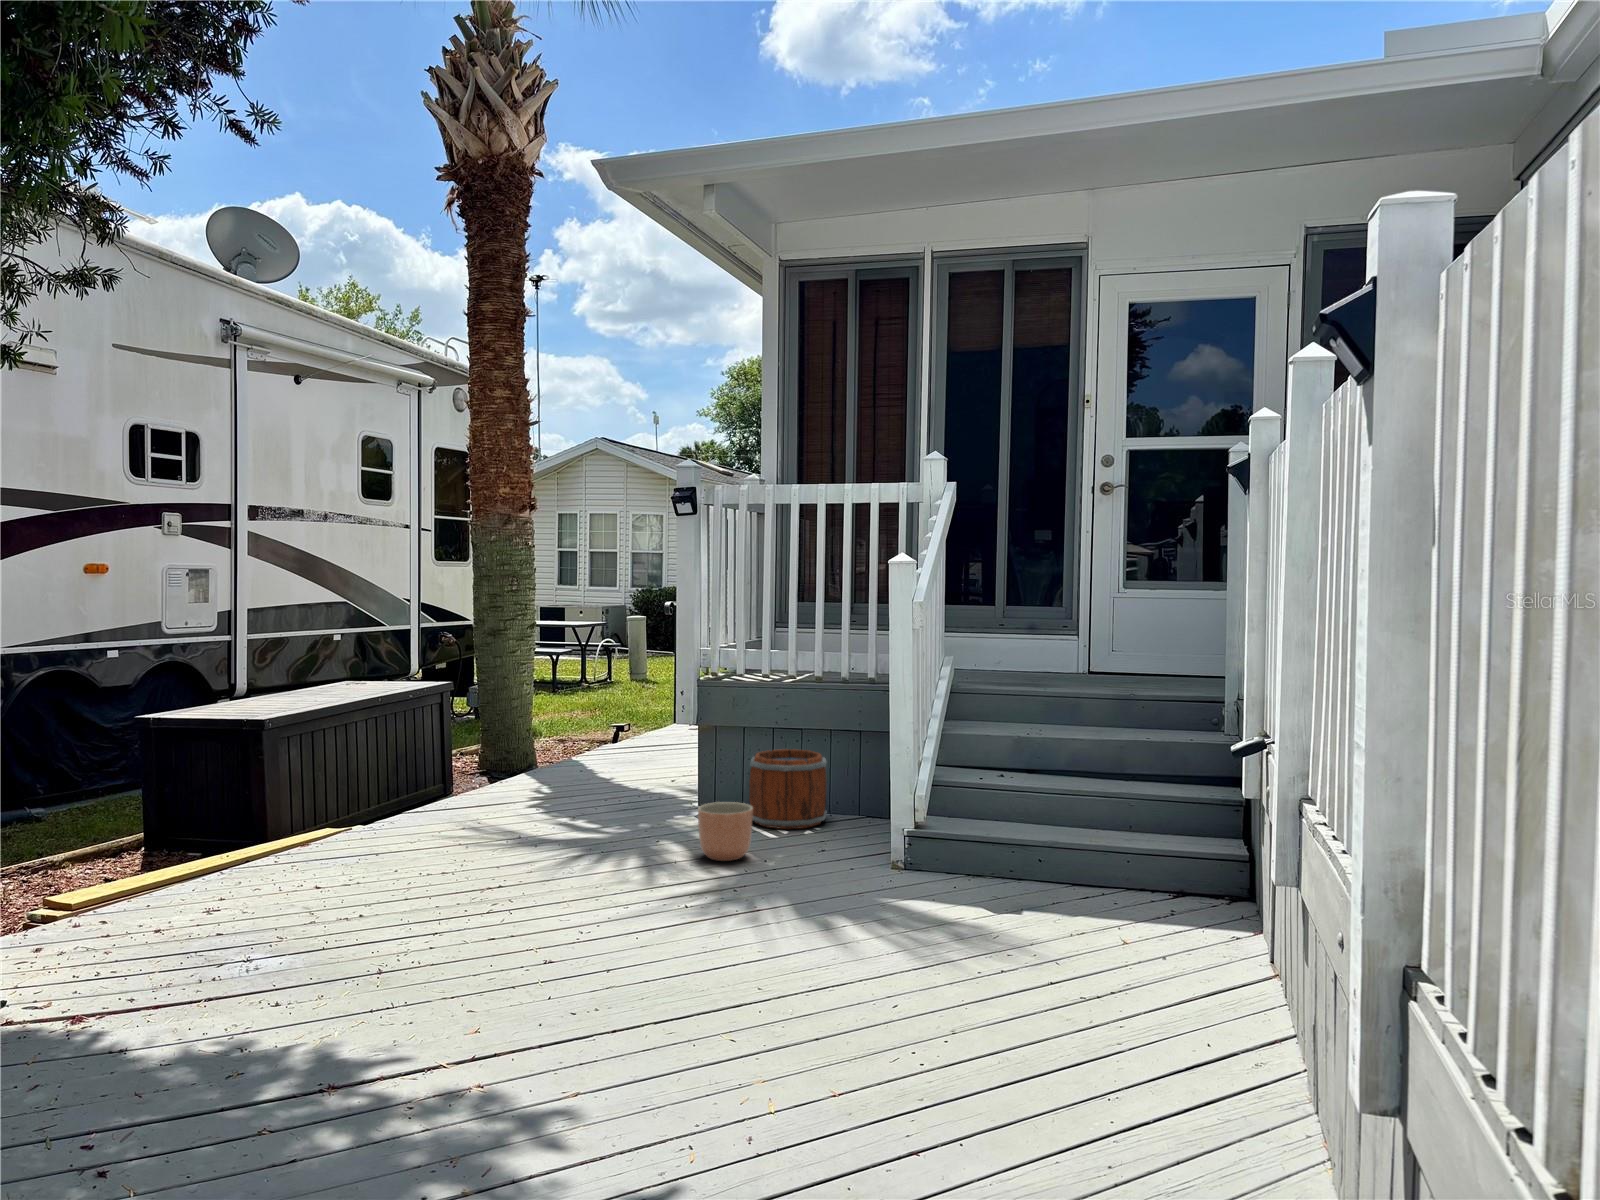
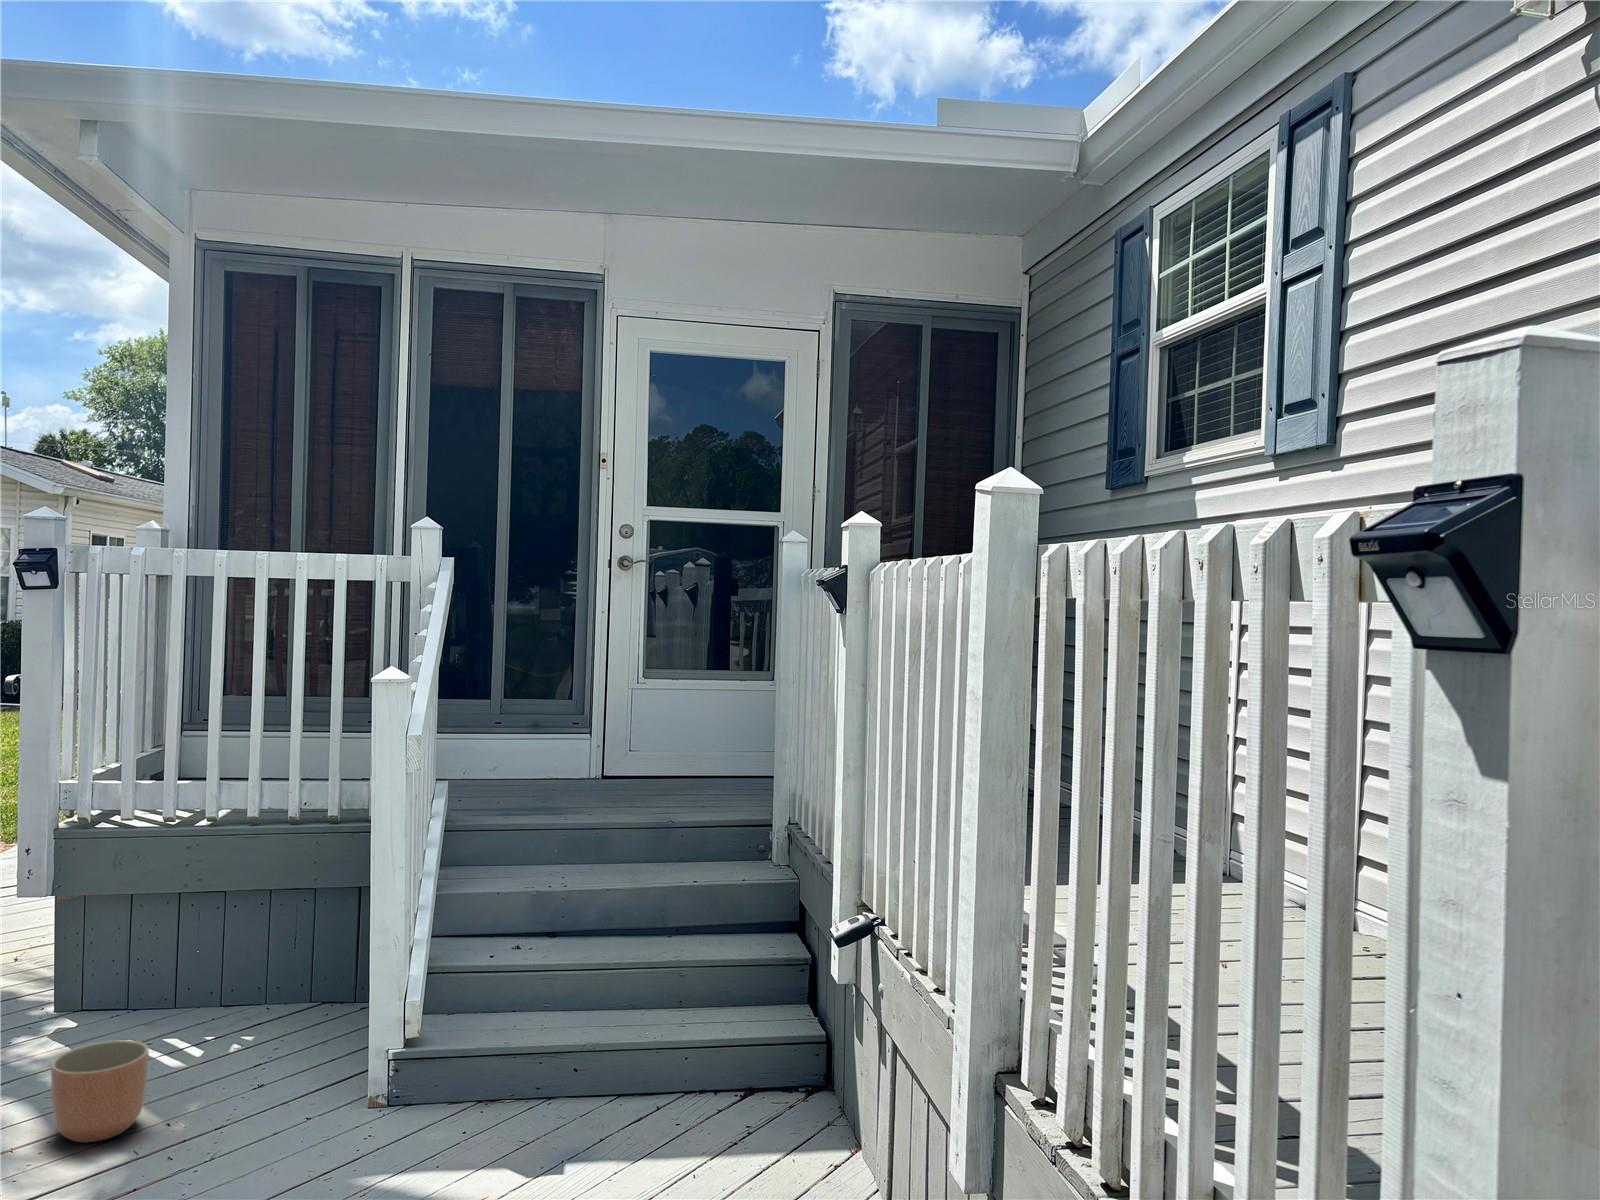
bucket: present [749,749,827,829] -> none [141,925,265,1051]

